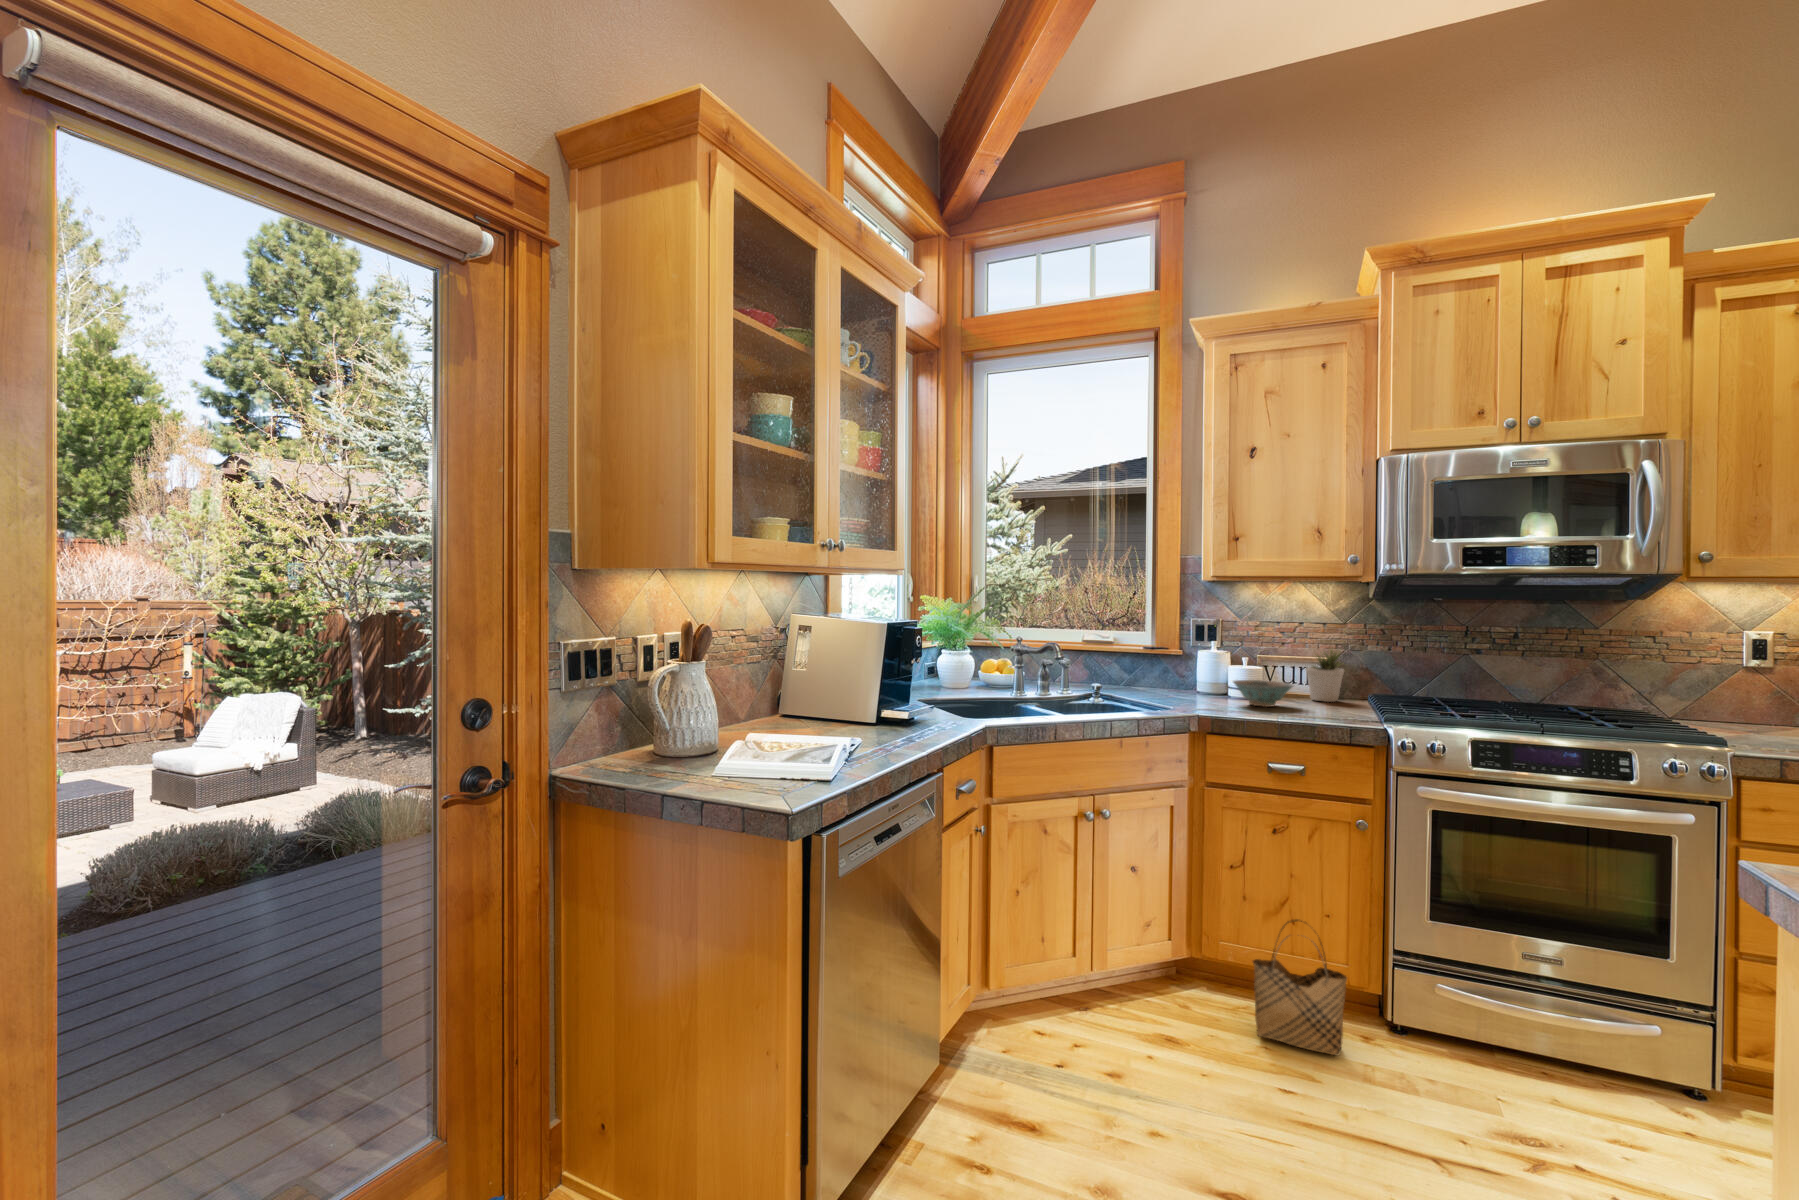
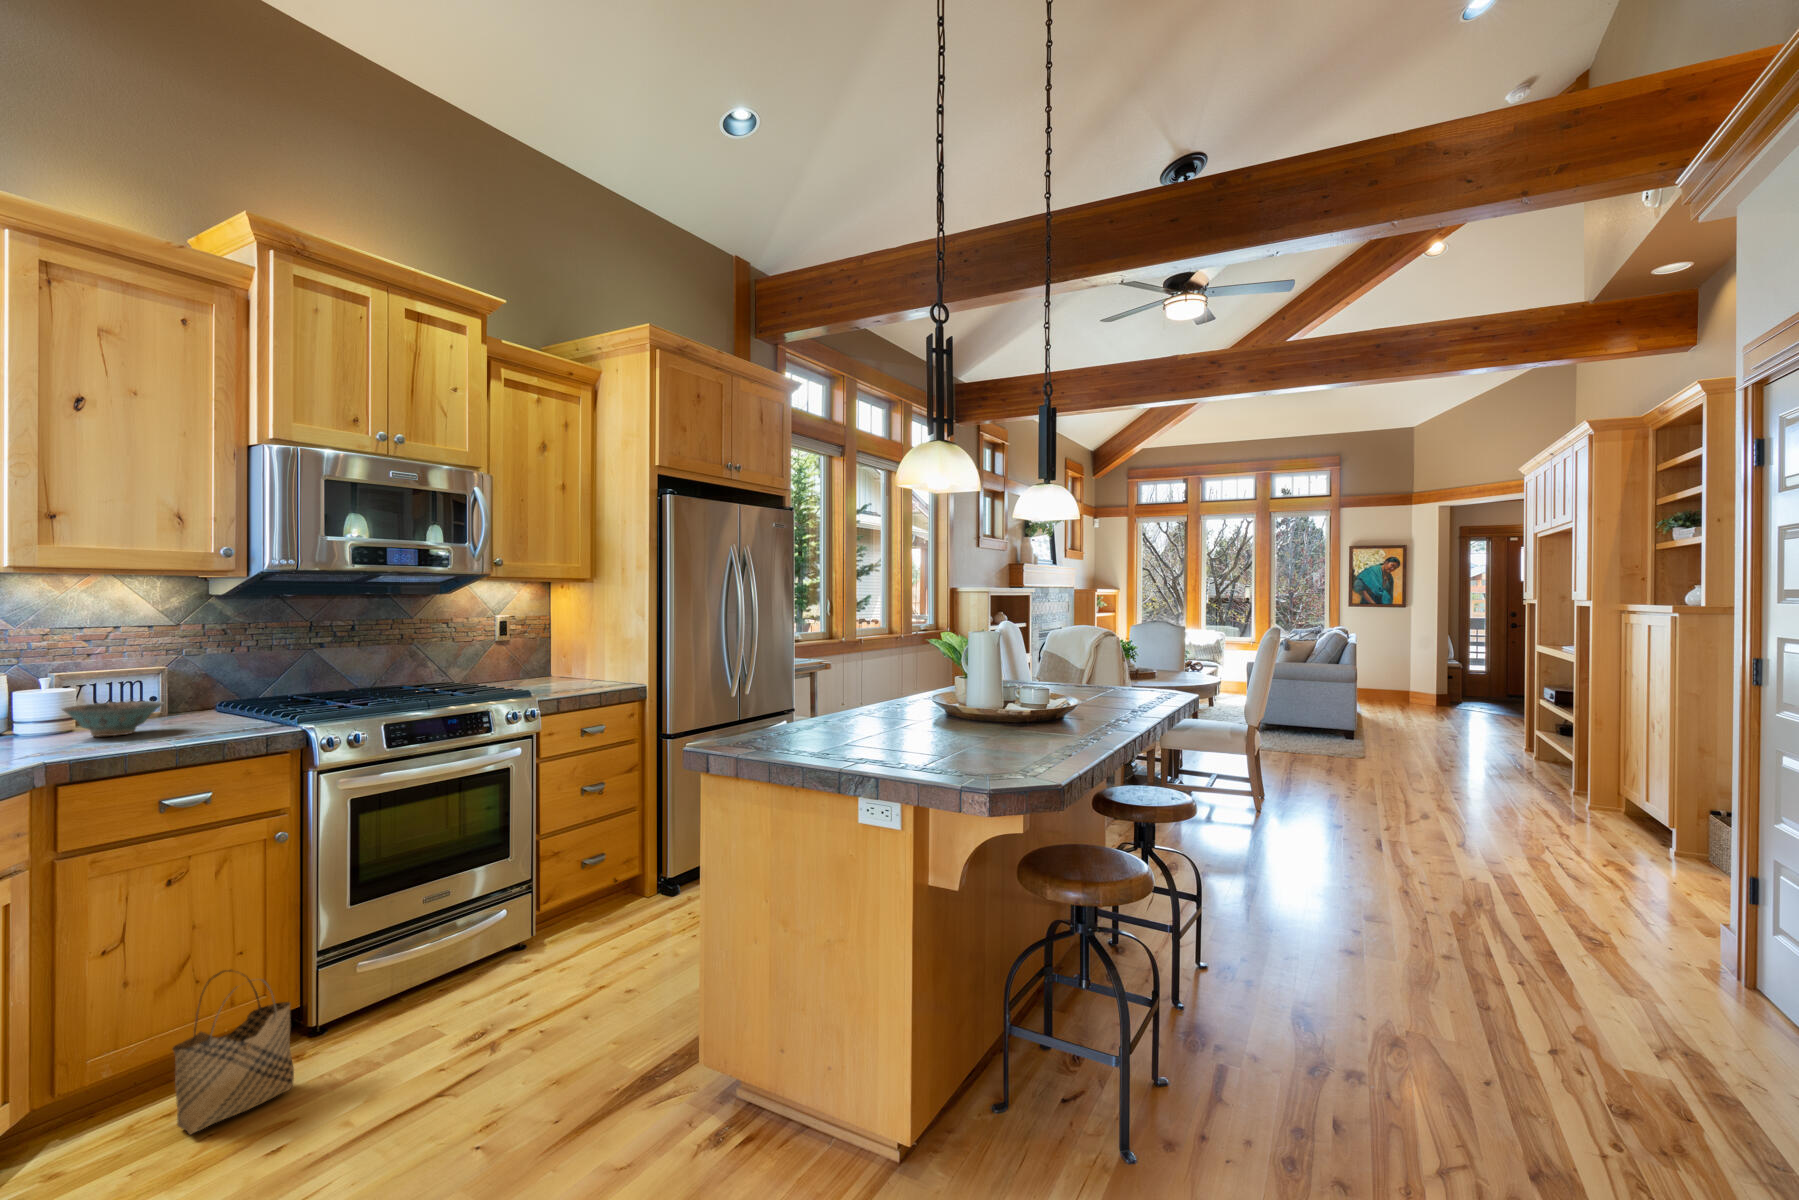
potted plant: present [1306,650,1344,702] -> none [144,652,201,719]

